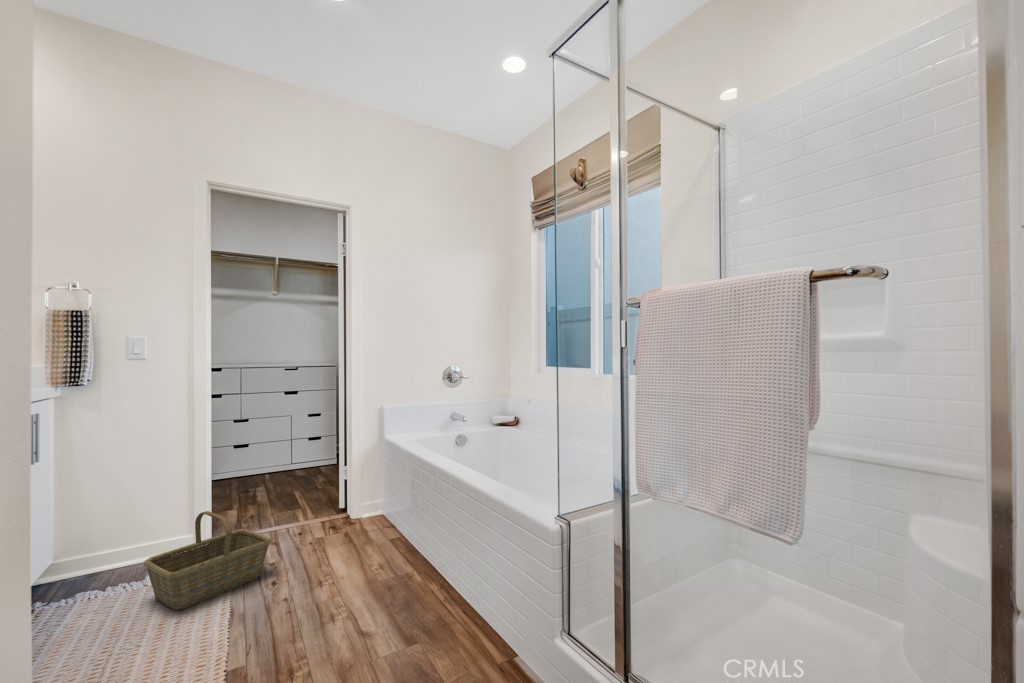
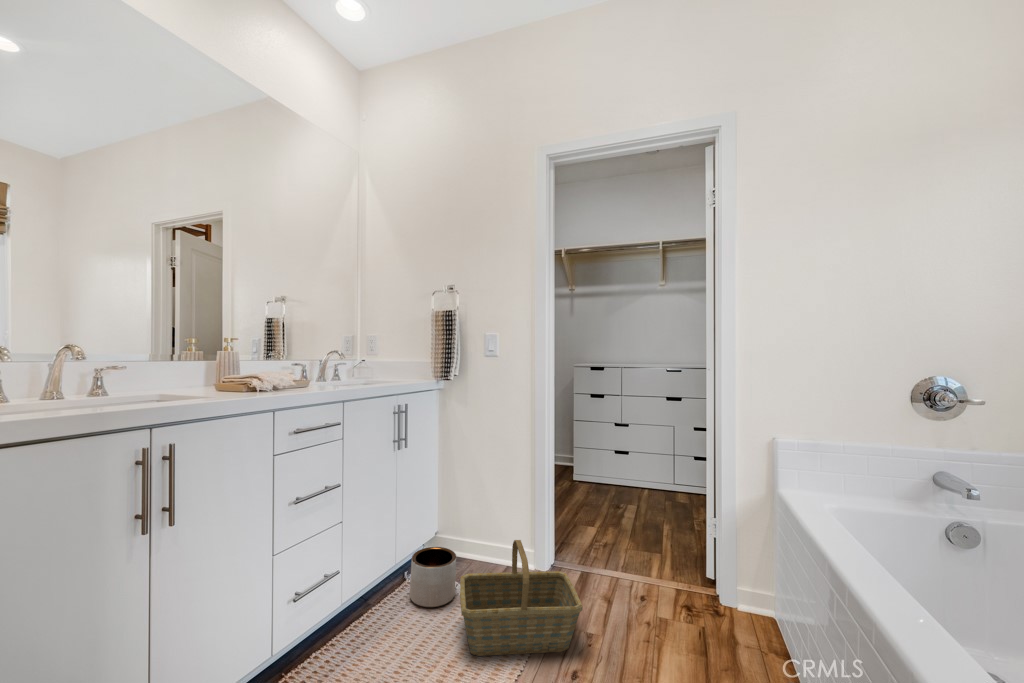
planter: none [61,553,123,613] -> present [410,547,456,607]

